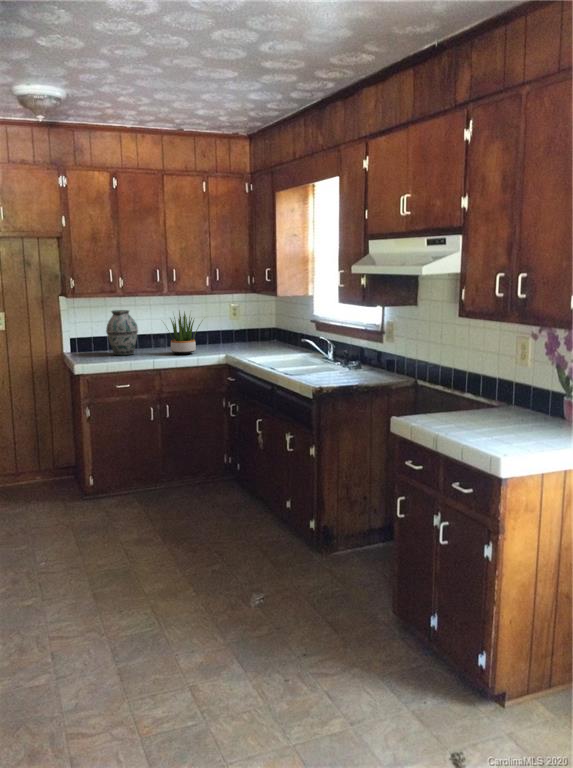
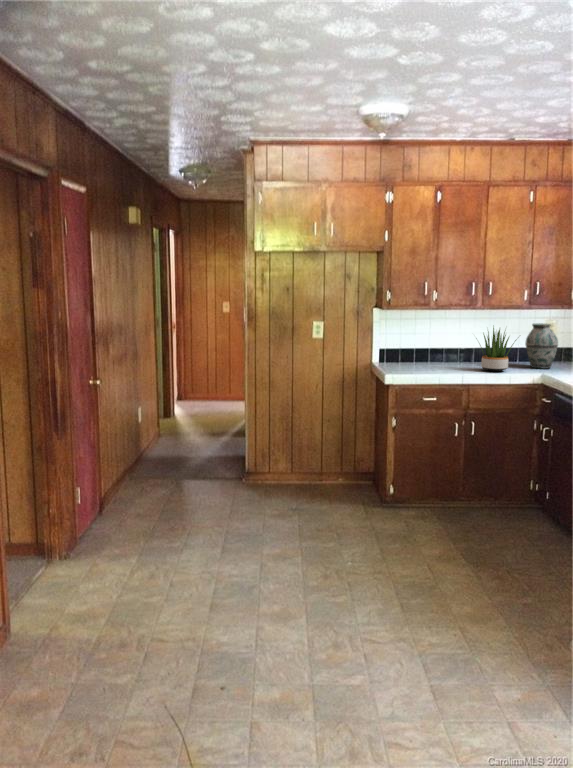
vase: present [106,310,138,355] -> present [525,323,558,369]

